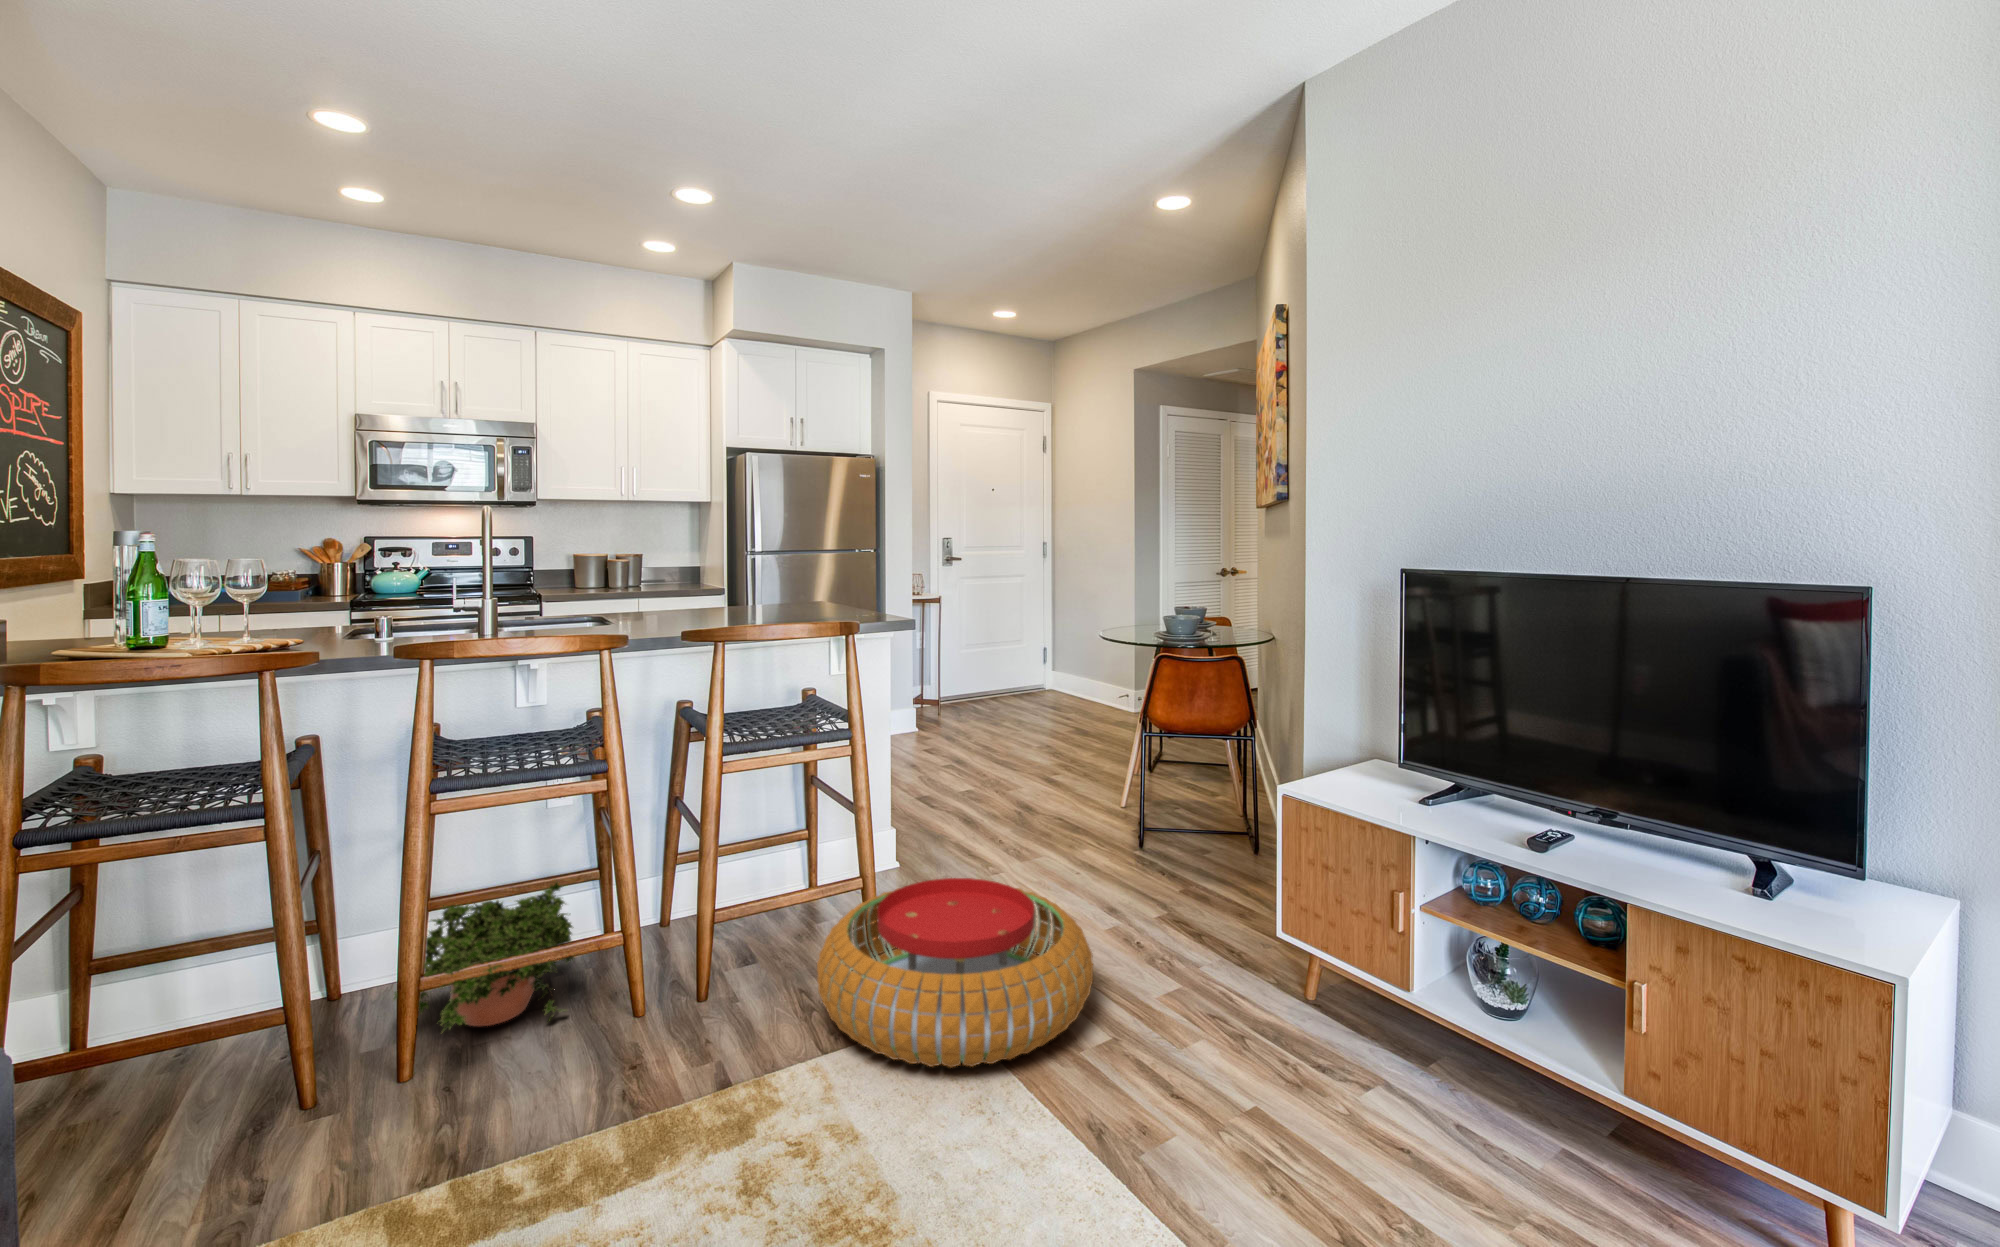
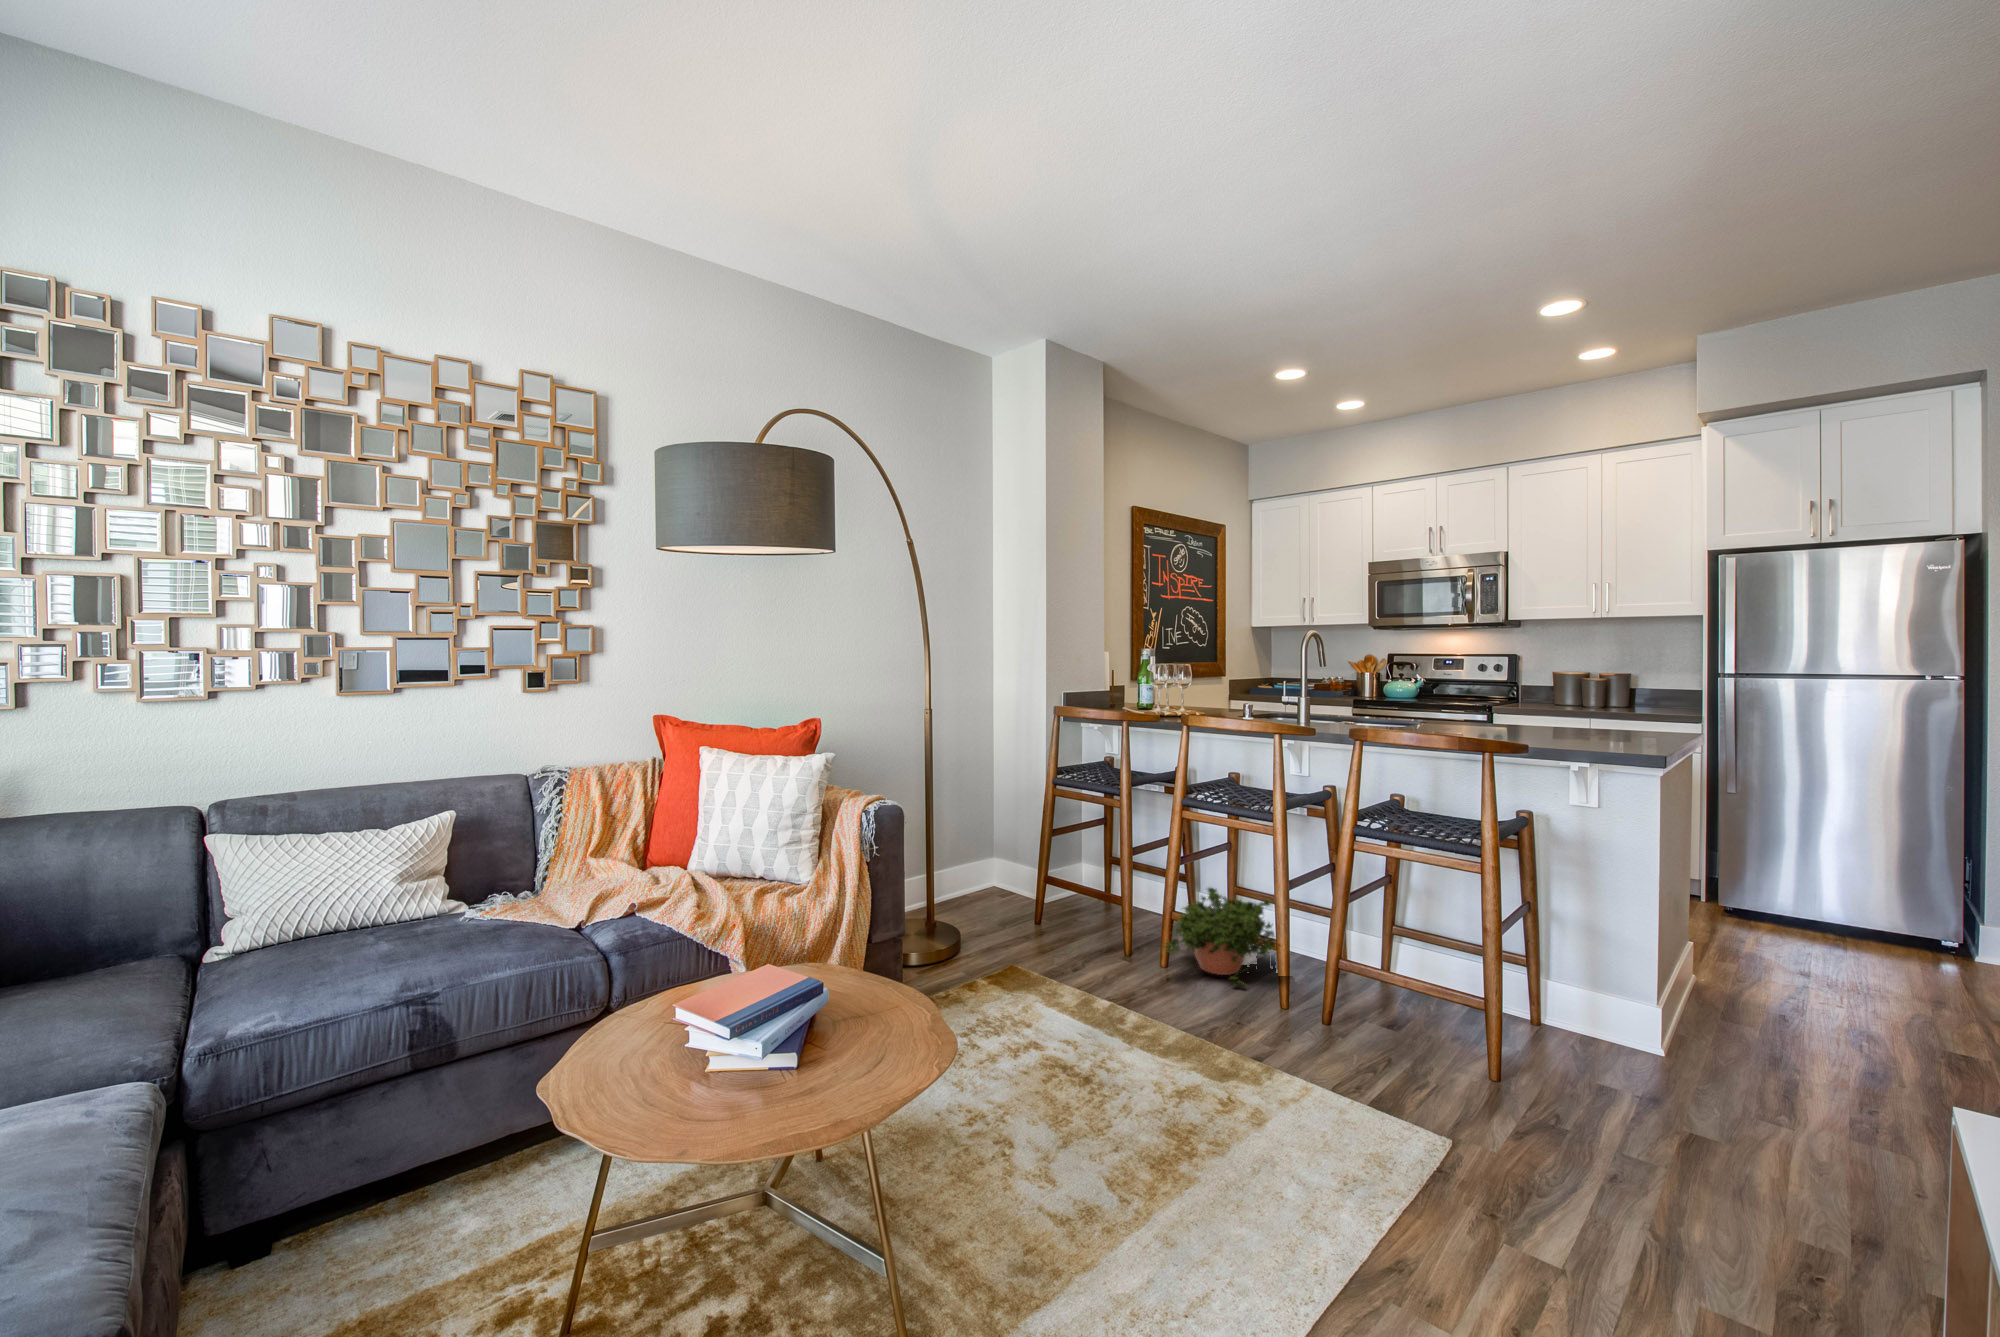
pouf: present [817,878,1093,1067] -> none [1326,997,1638,1193]

